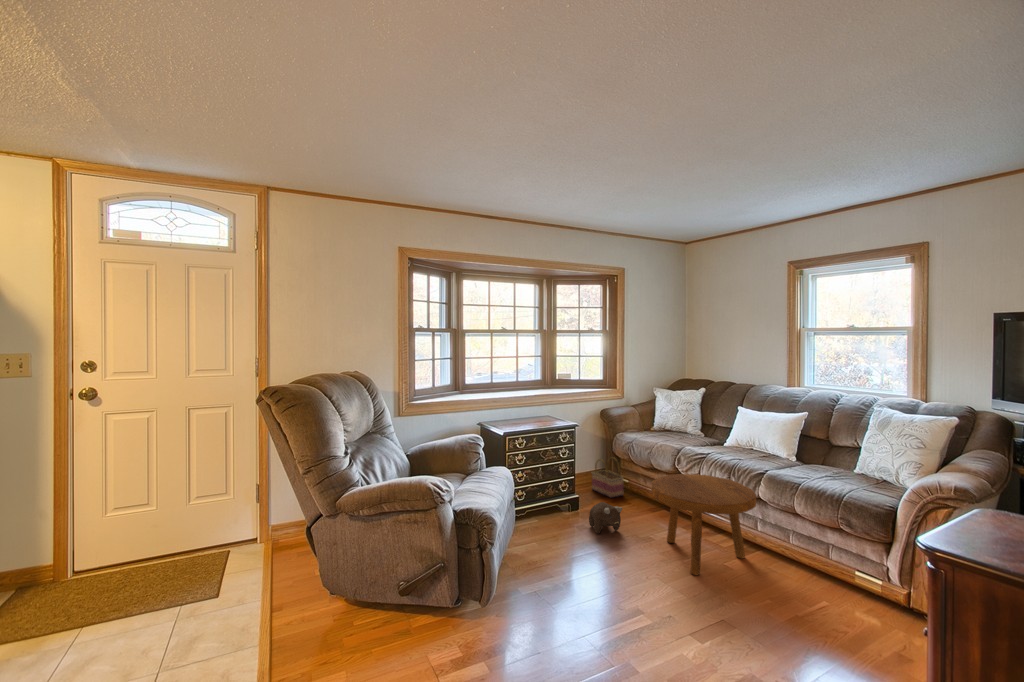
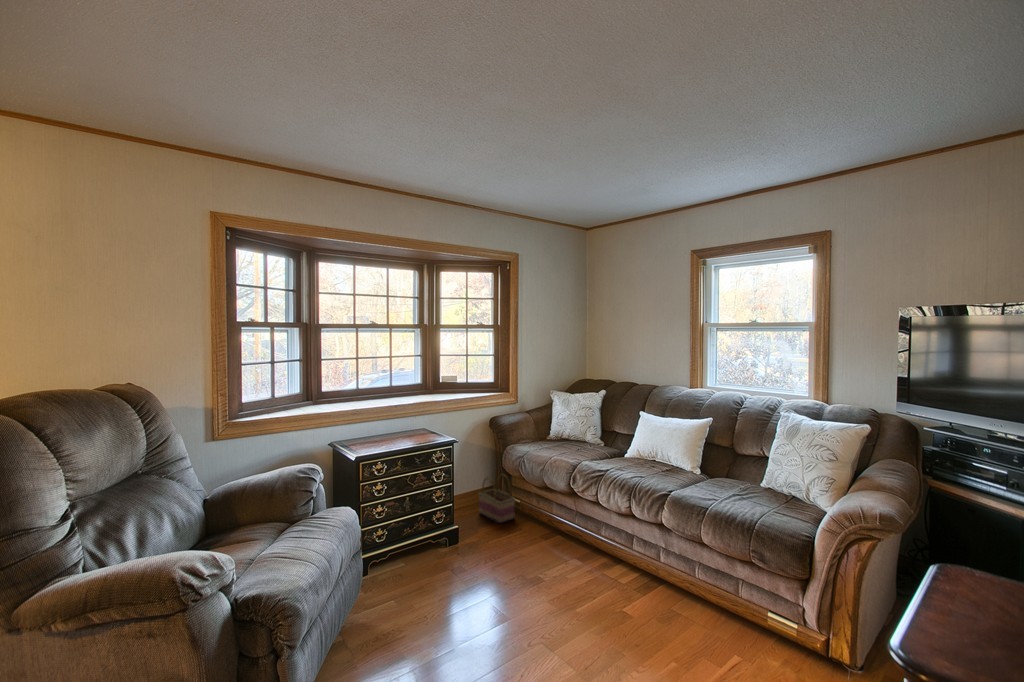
footstool: present [651,474,756,575] -> none [539,498,659,631]
plush toy: present [589,502,622,534] -> none [467,537,506,578]

